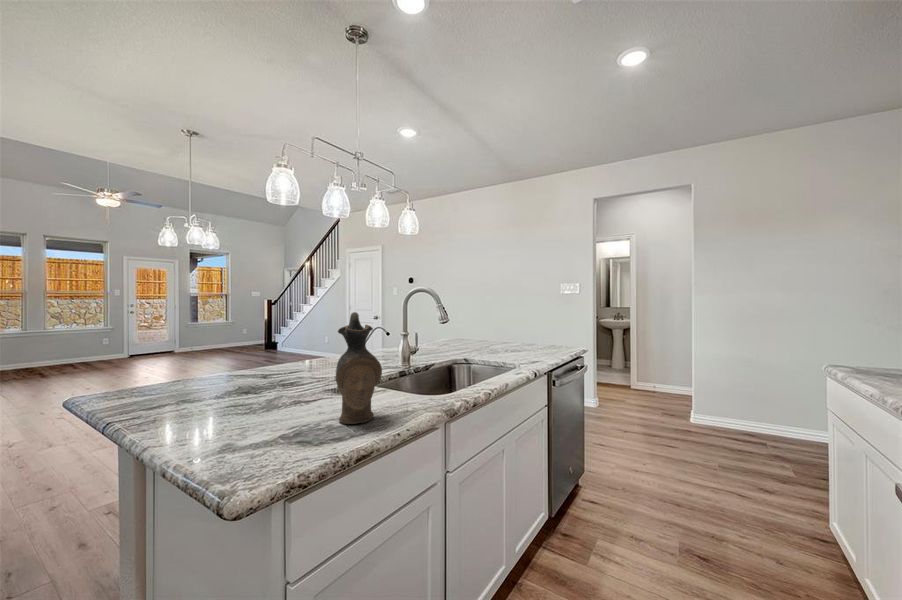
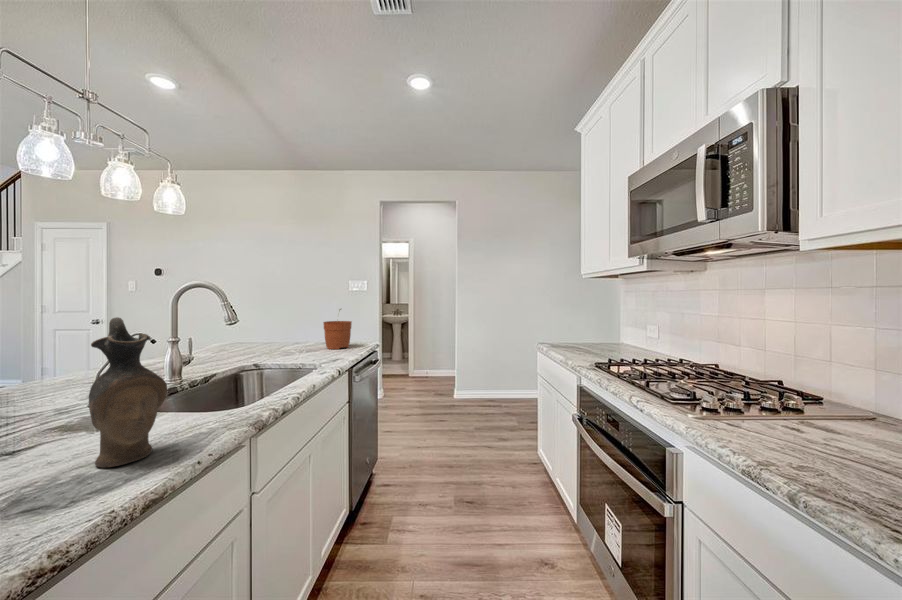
plant pot: none [528,311,557,351] -> present [323,309,352,349]

